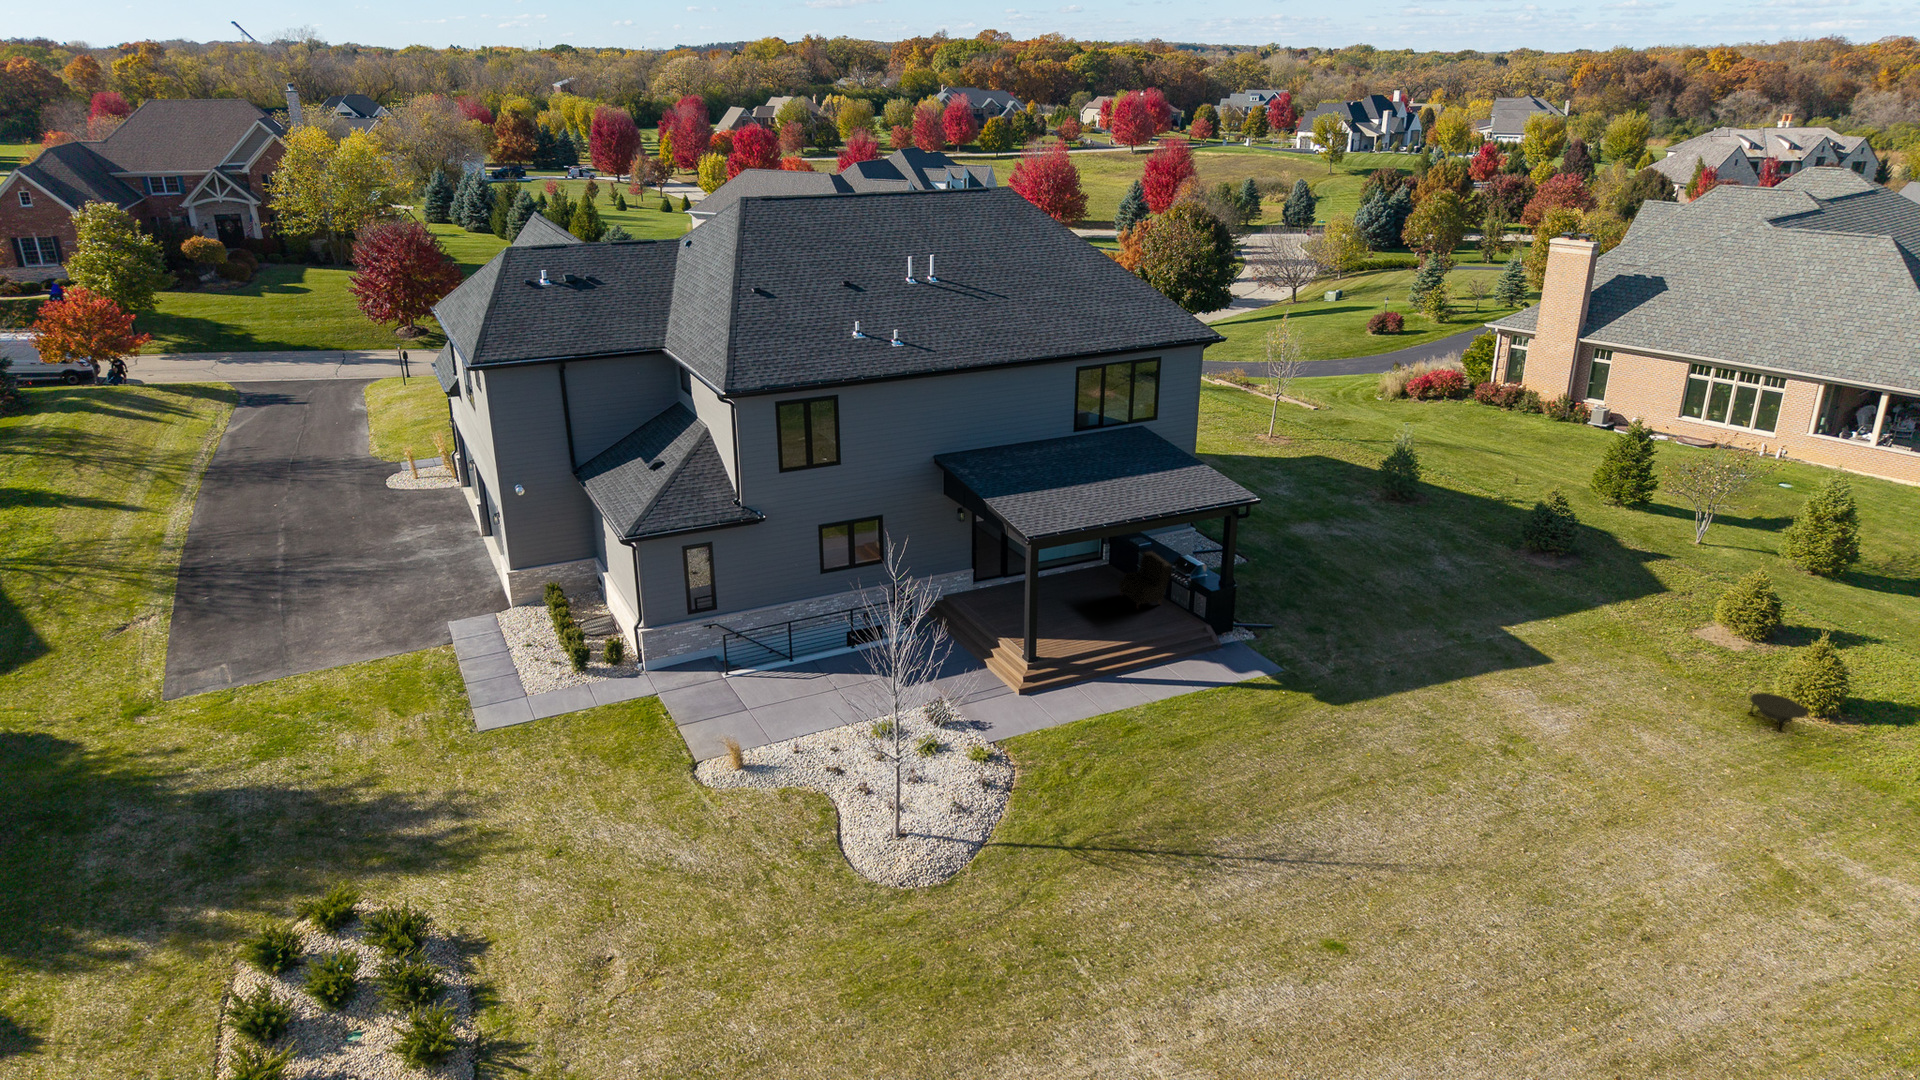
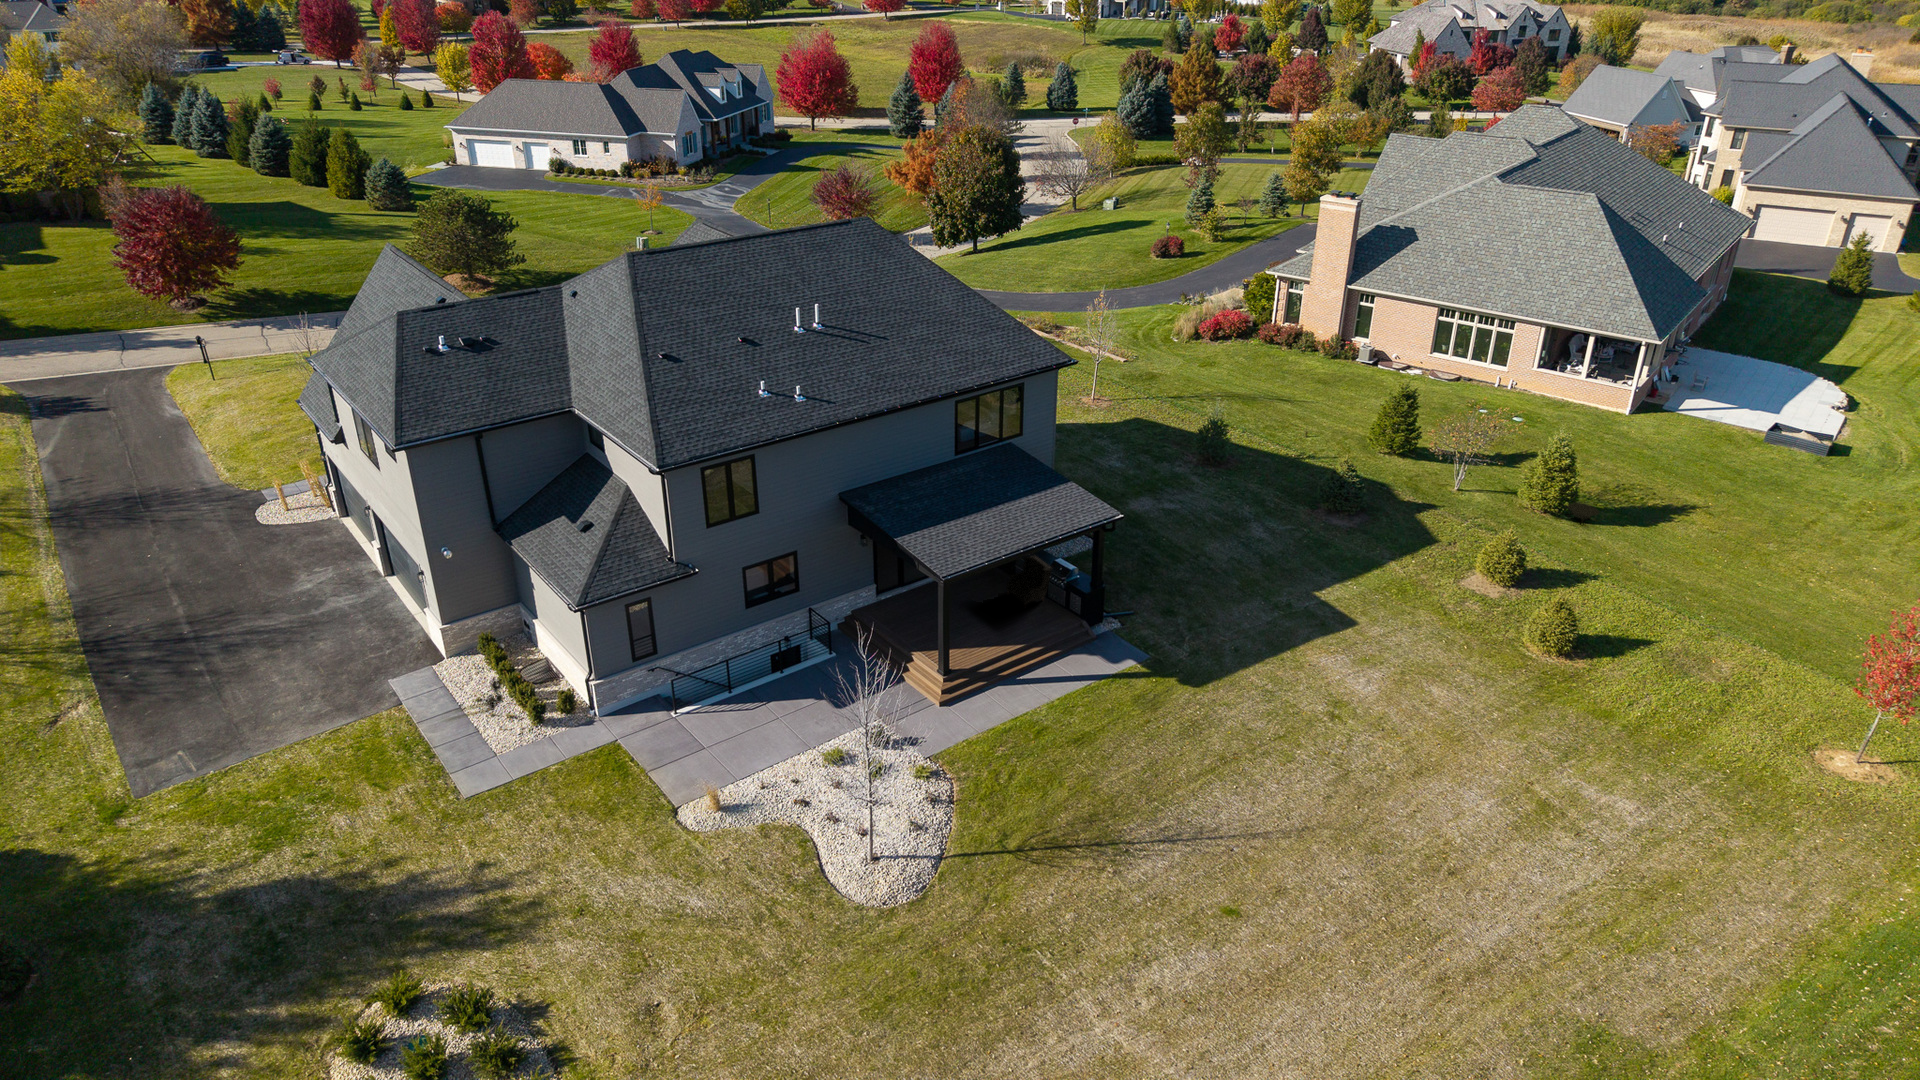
potted plant: none [533,620,555,654] -> present [486,679,503,710]
round table: present [1748,693,1808,733] -> present [1567,502,1599,525]

